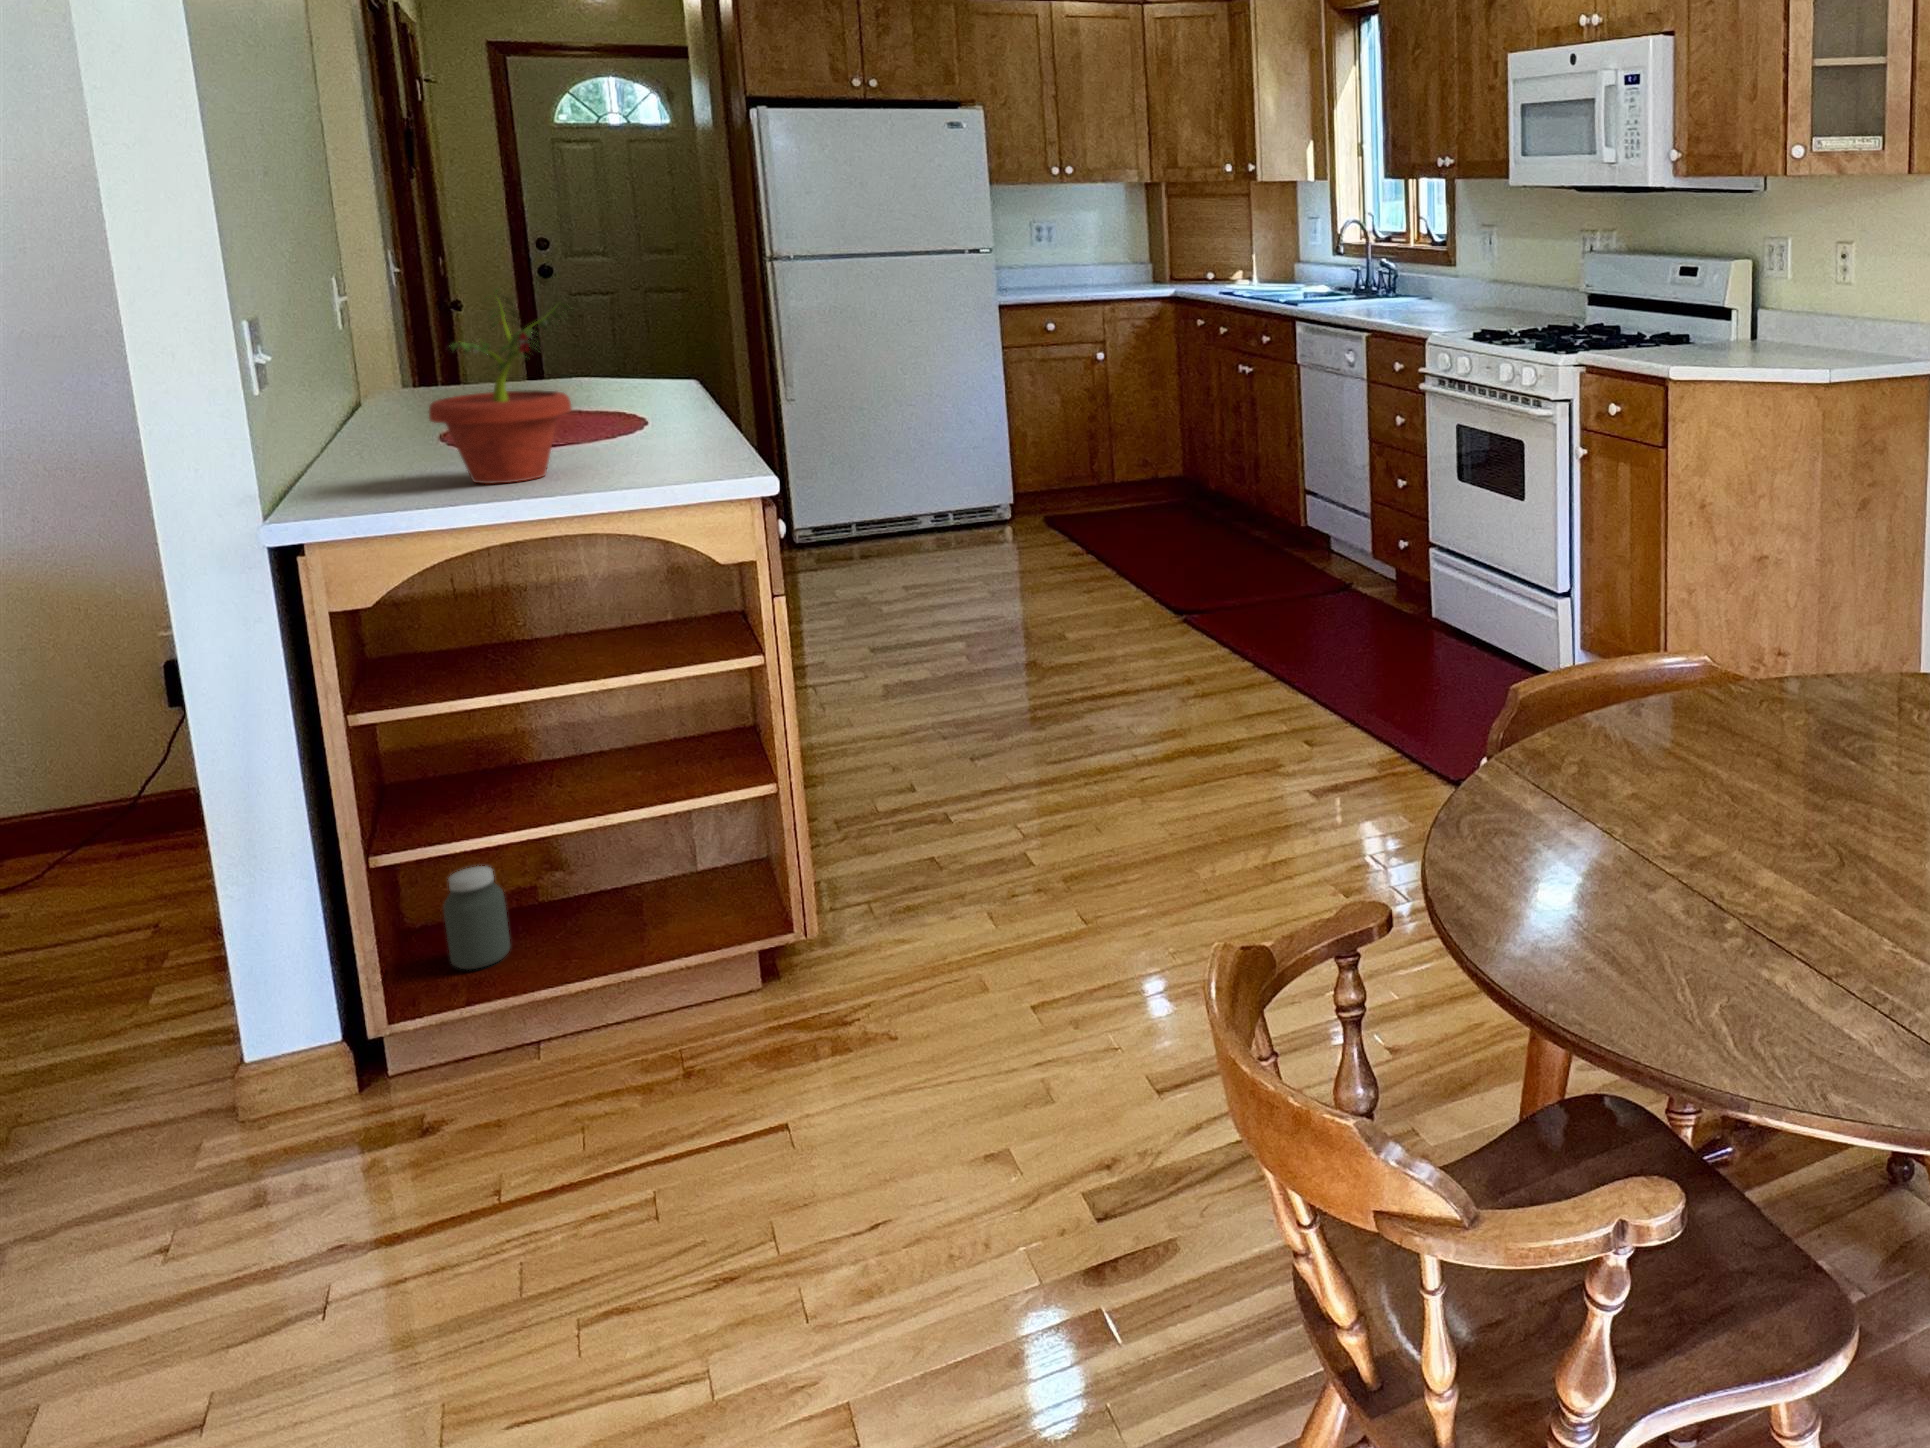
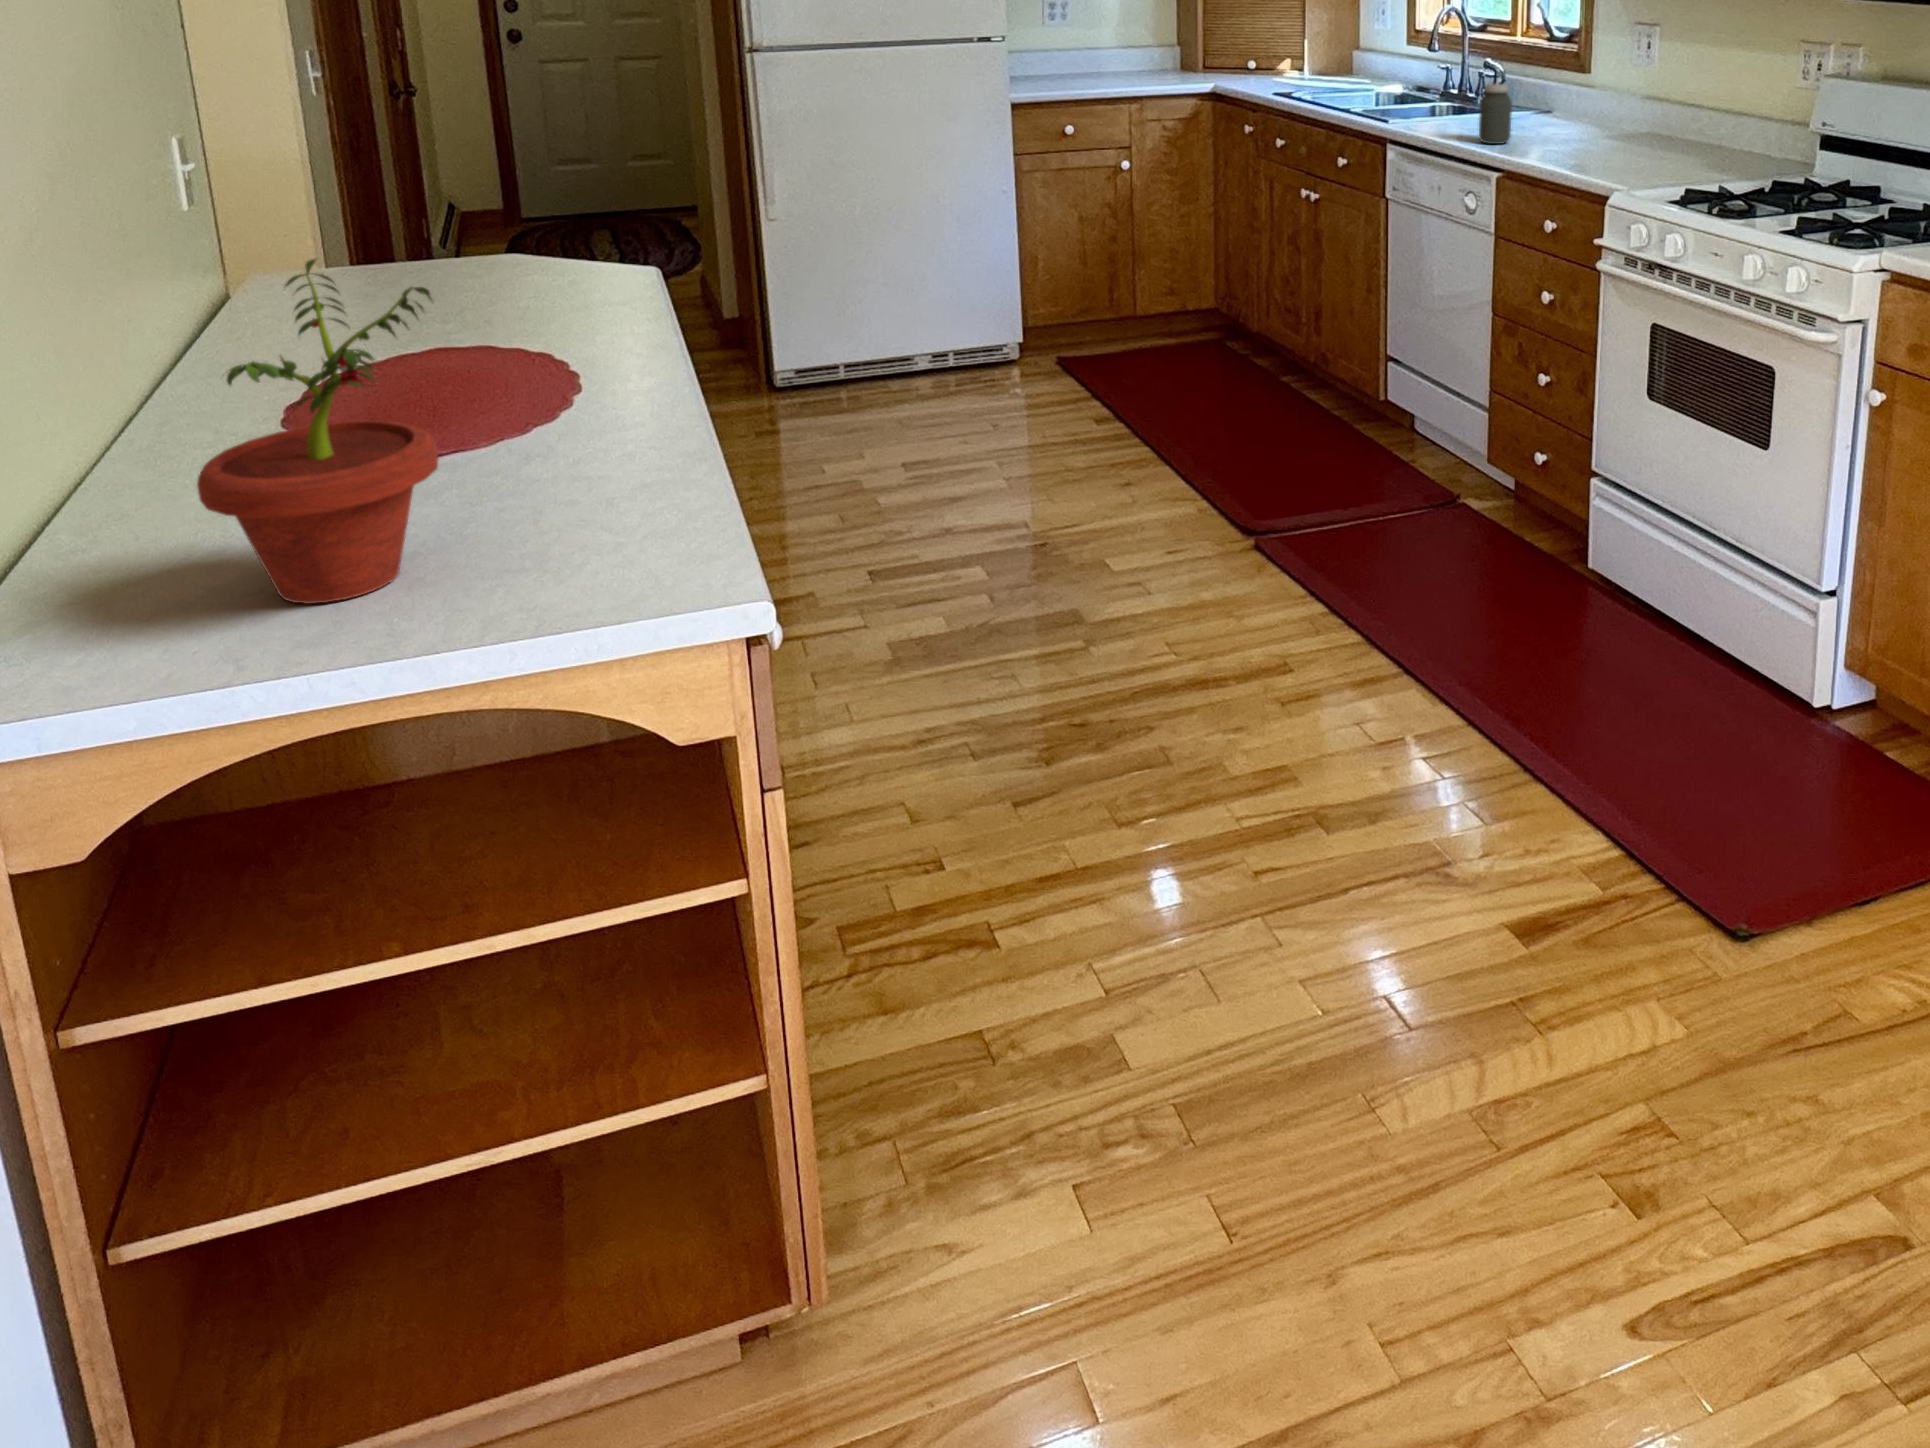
jar: present [444,866,510,970] -> present [1479,84,1512,144]

